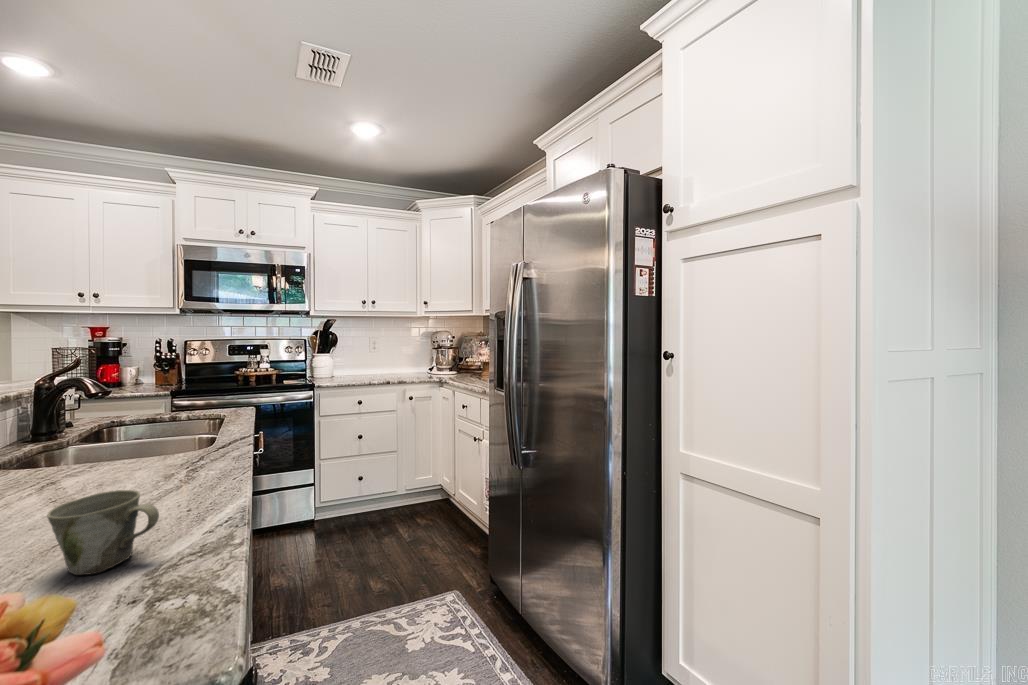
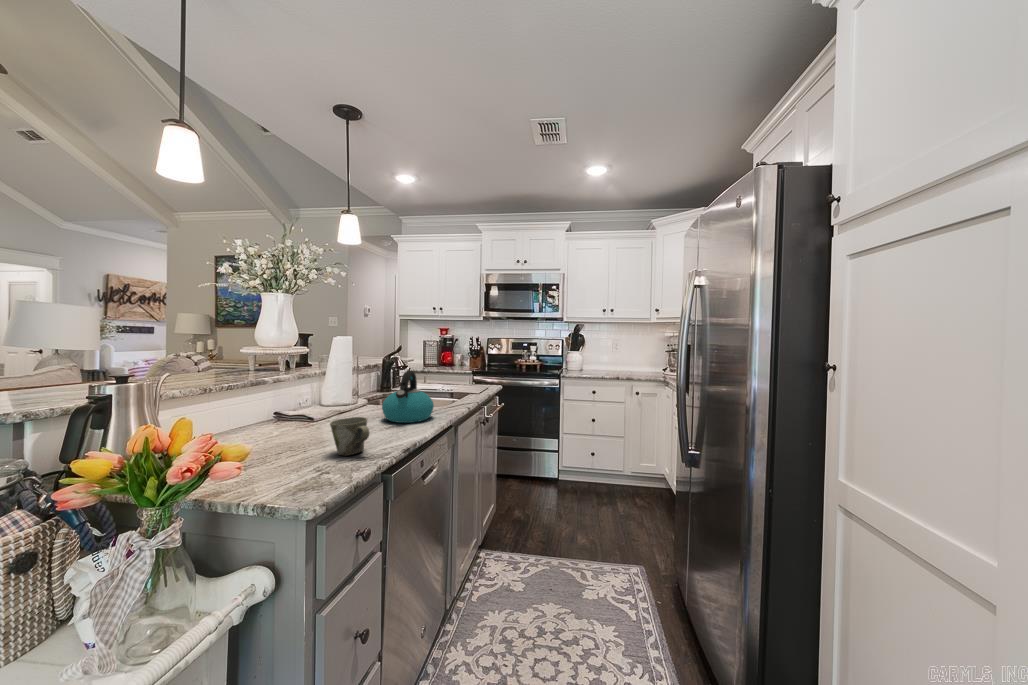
kettle: none [88,397,200,490] -> present [382,371,434,423]

